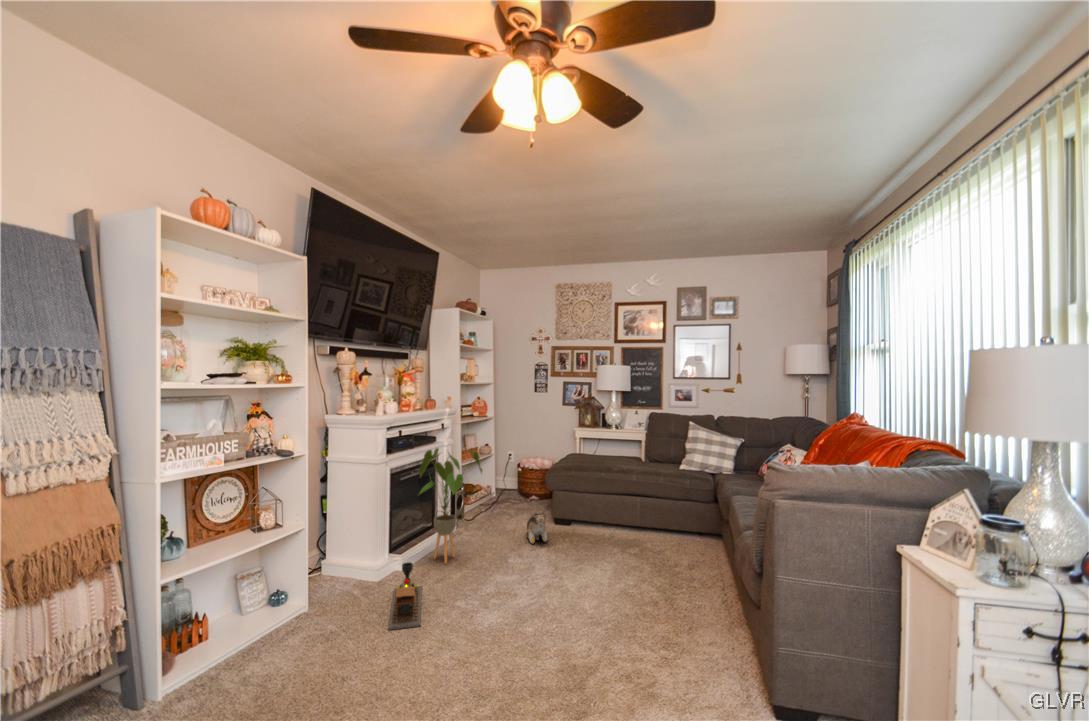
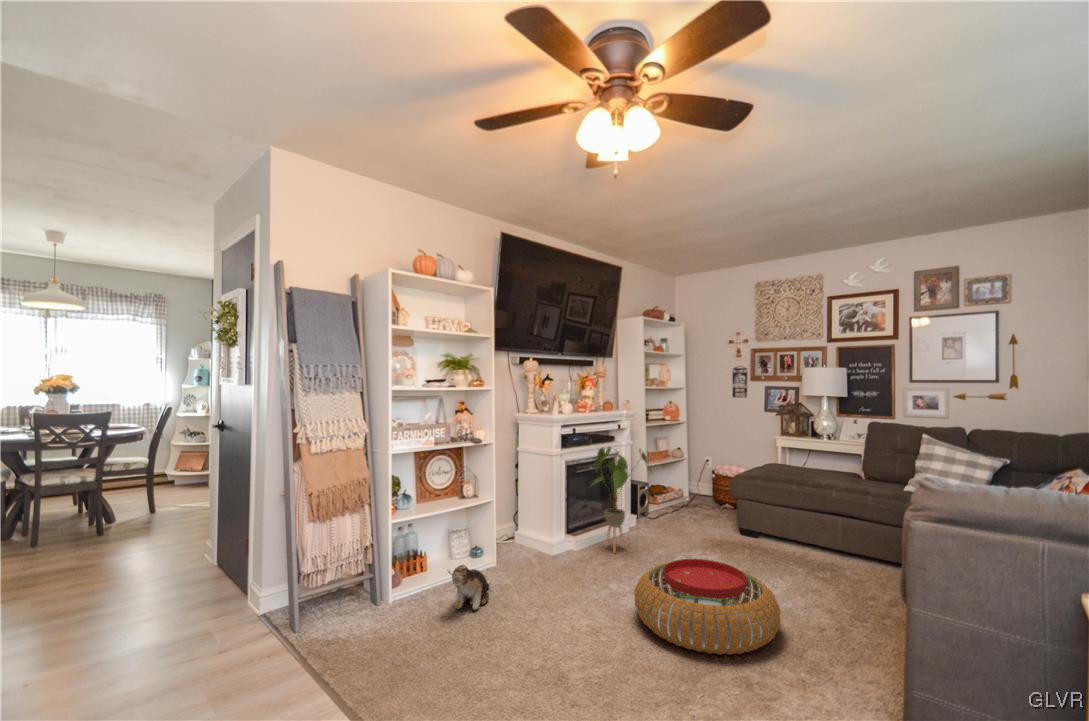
plush toy: present [526,510,547,544] -> present [448,565,489,610]
pouf: none [497,557,639,657] -> present [634,559,781,655]
toy train: present [388,562,422,630] -> none [547,543,586,597]

